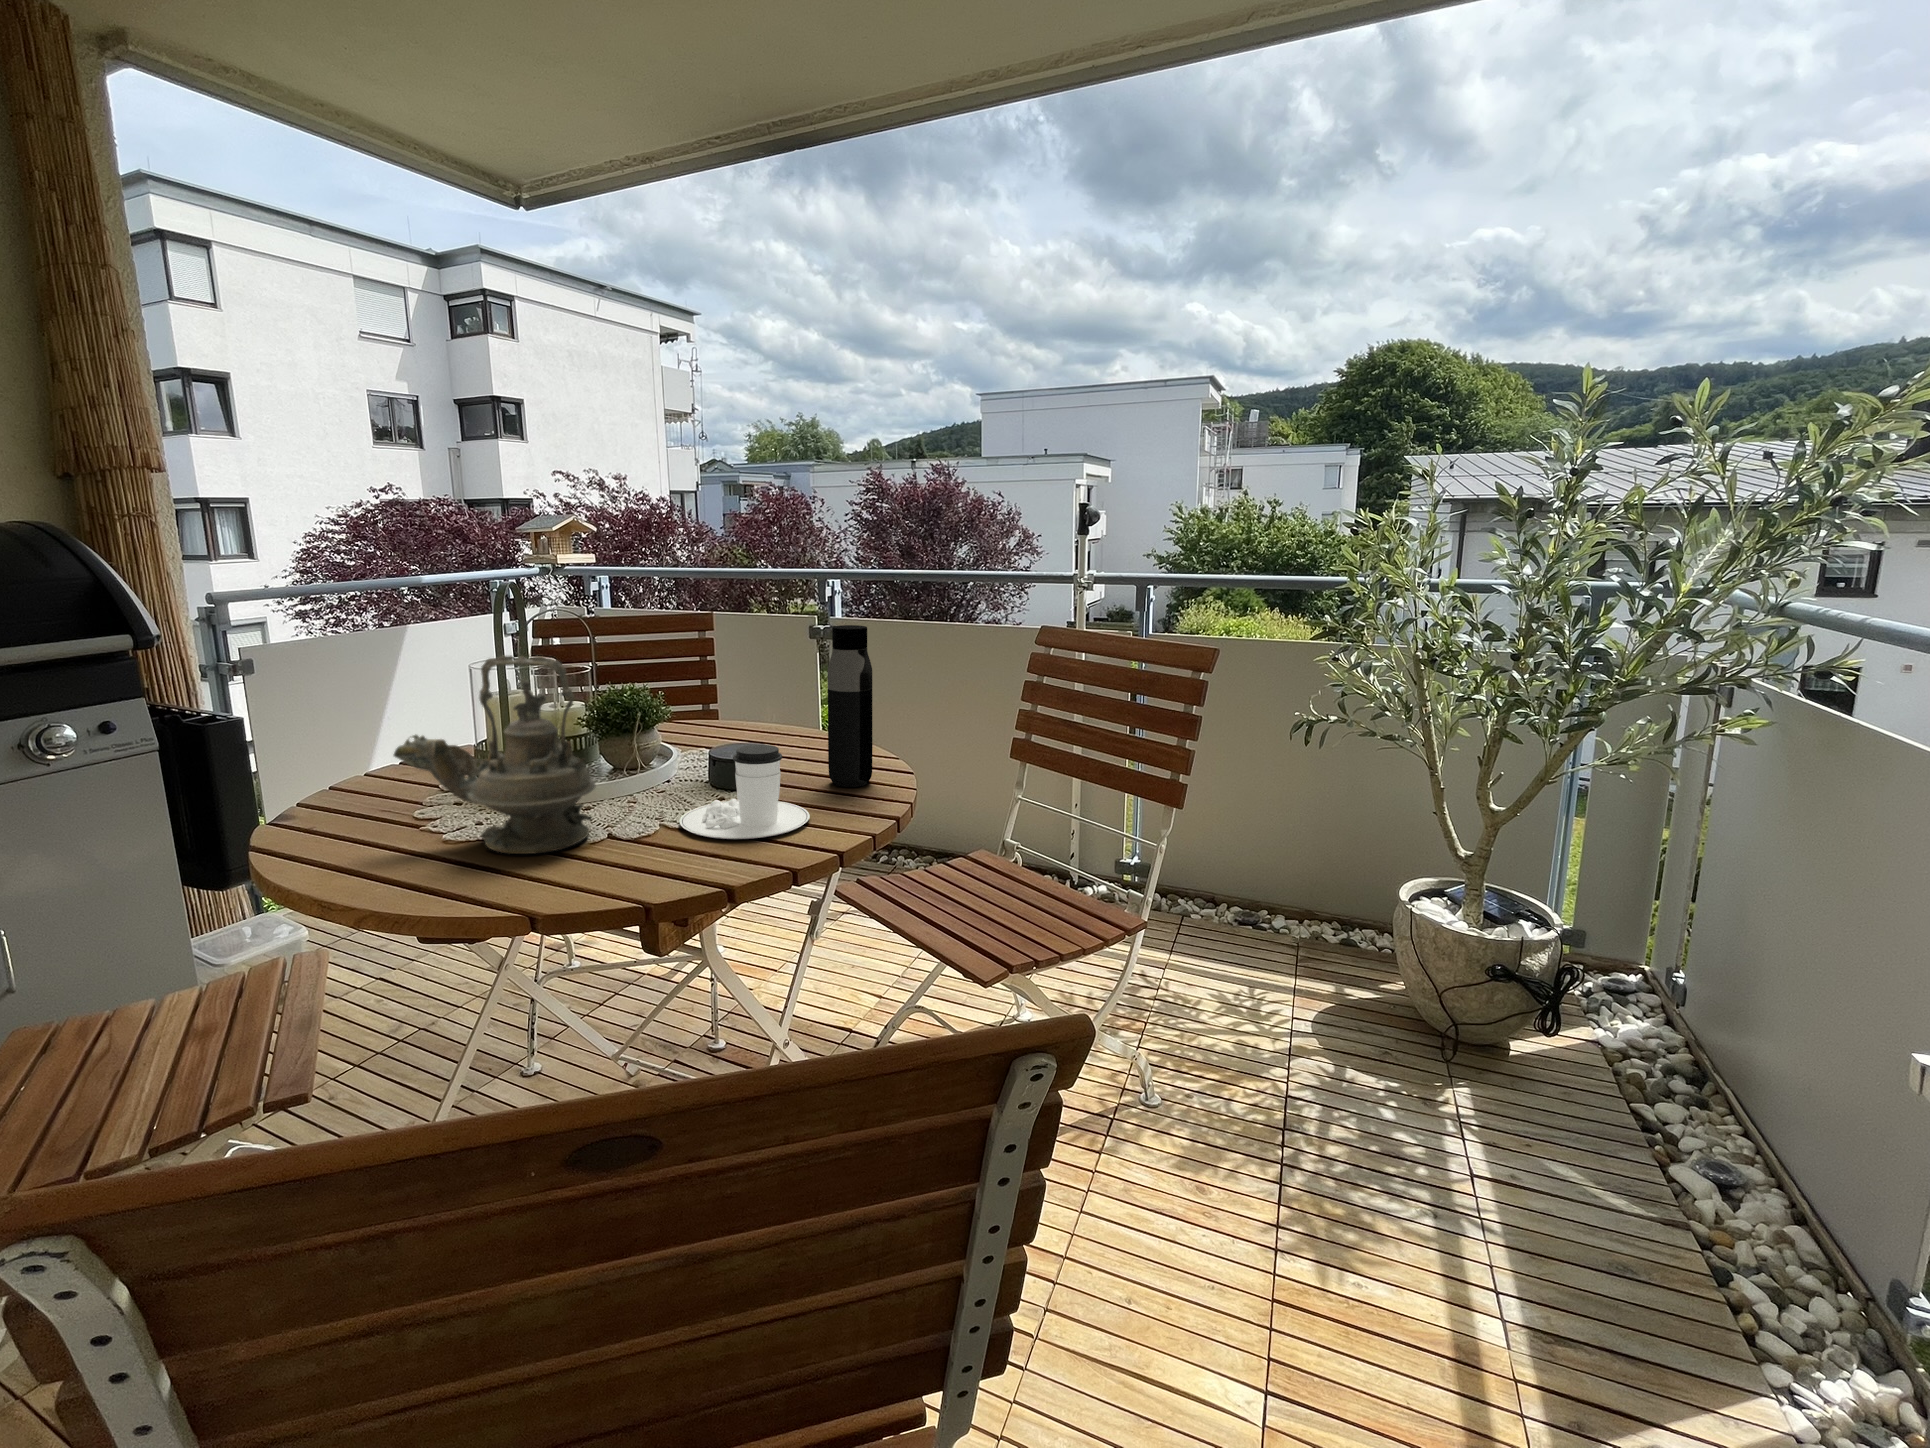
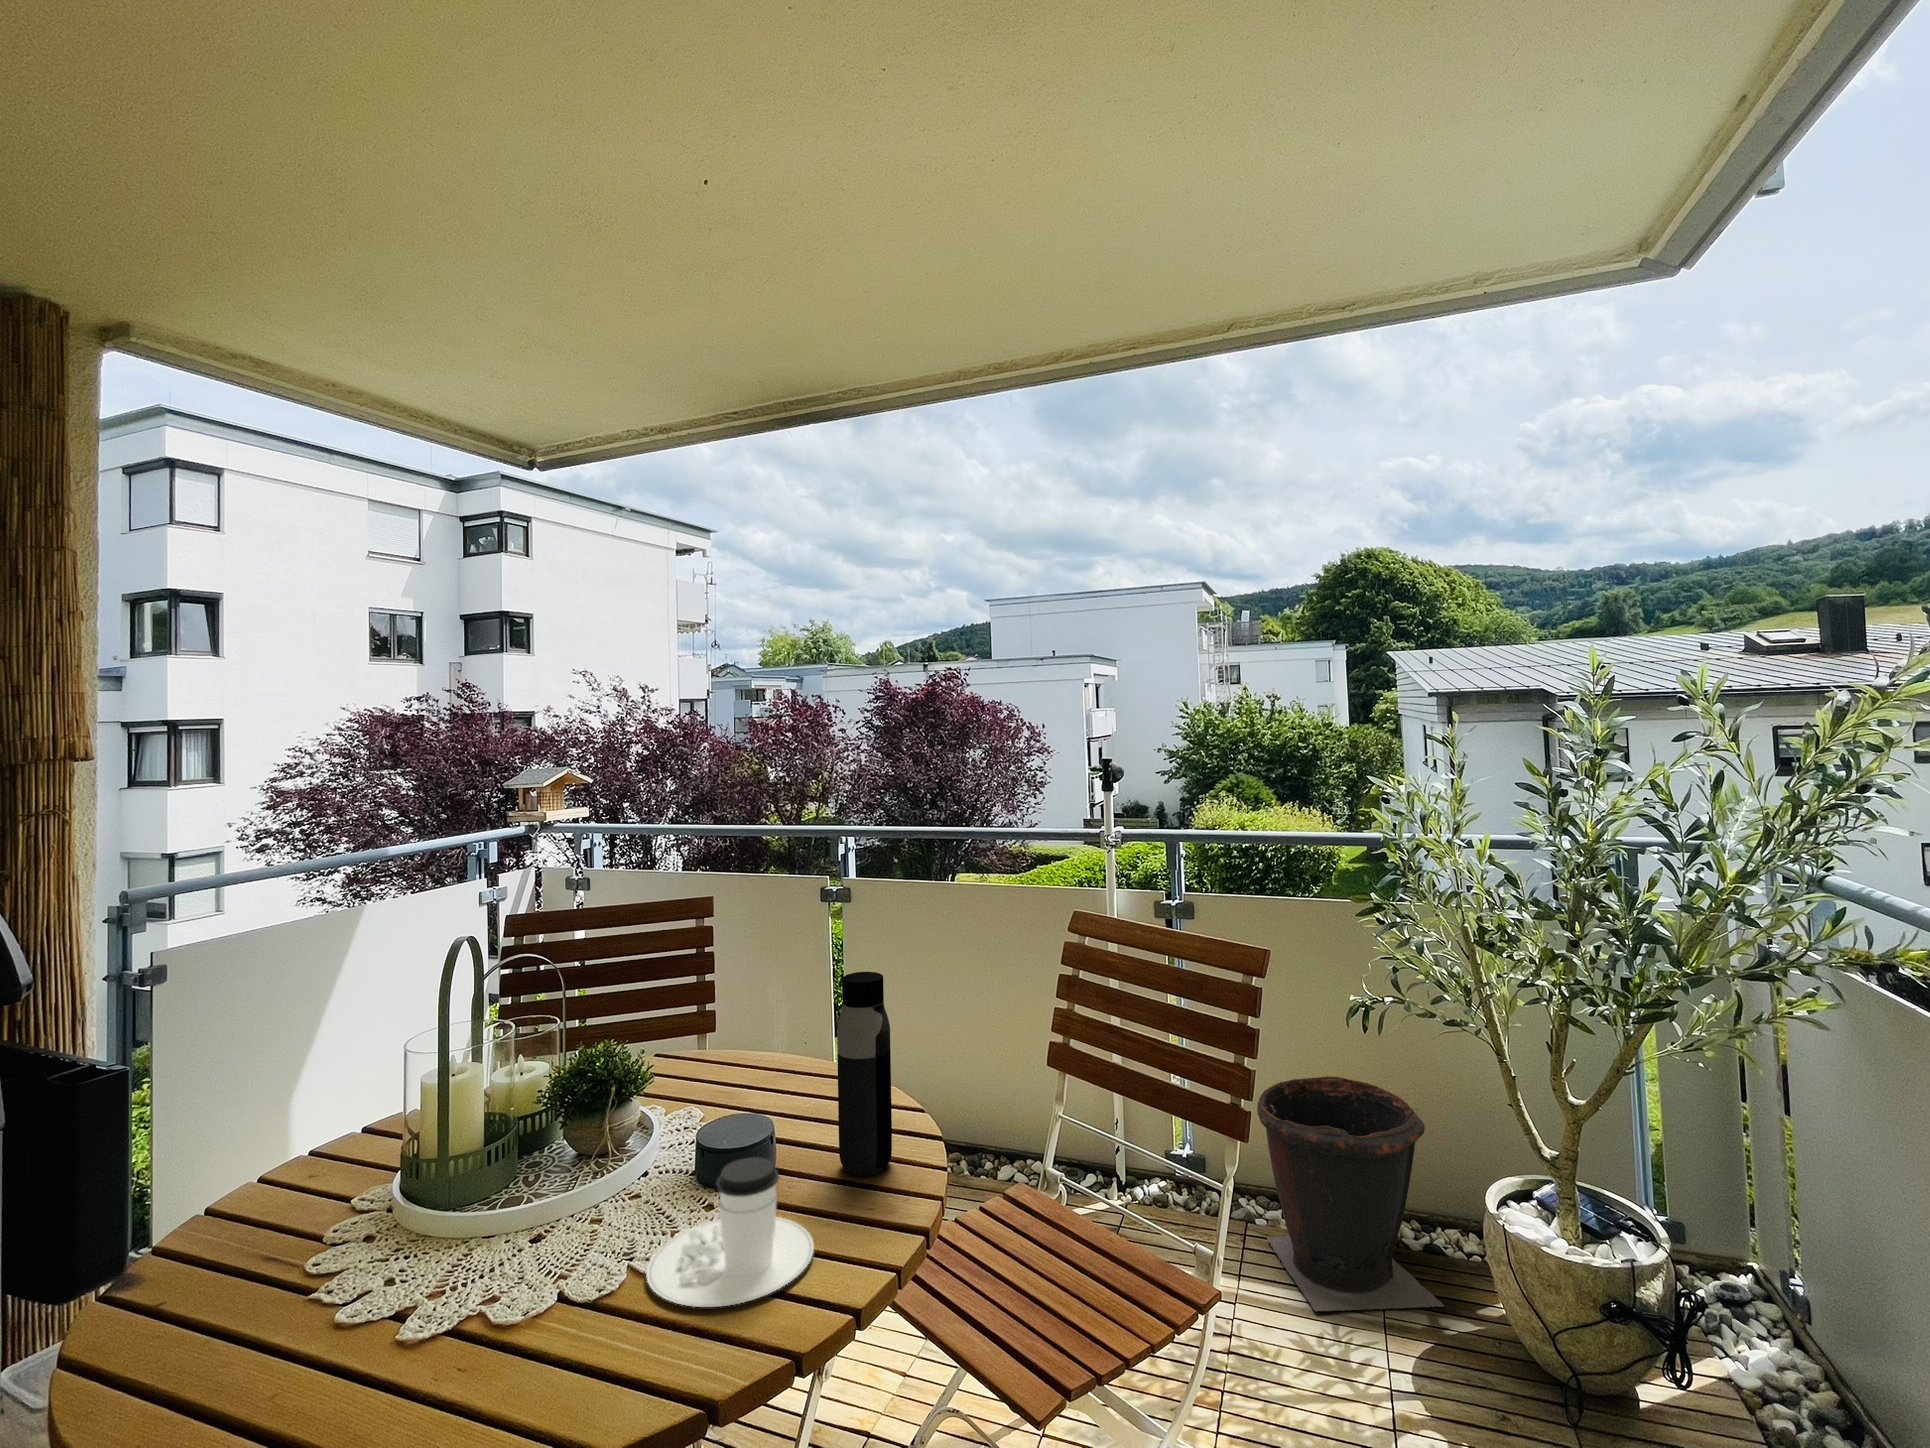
teapot: present [394,655,596,854] -> none [263,1080,536,1364]
bucket: none [1201,799,1354,983] -> present [1257,1076,1444,1311]

